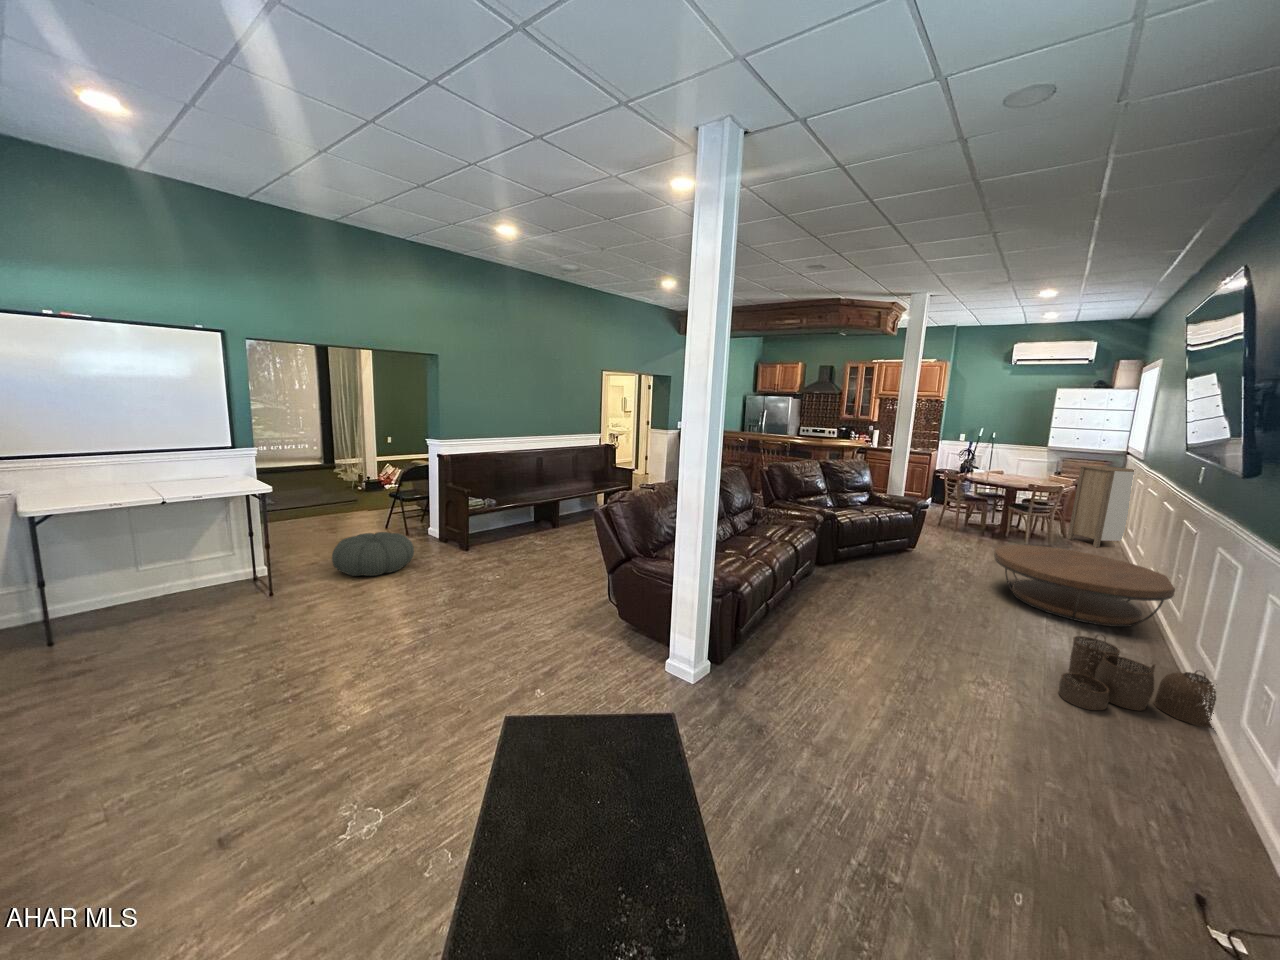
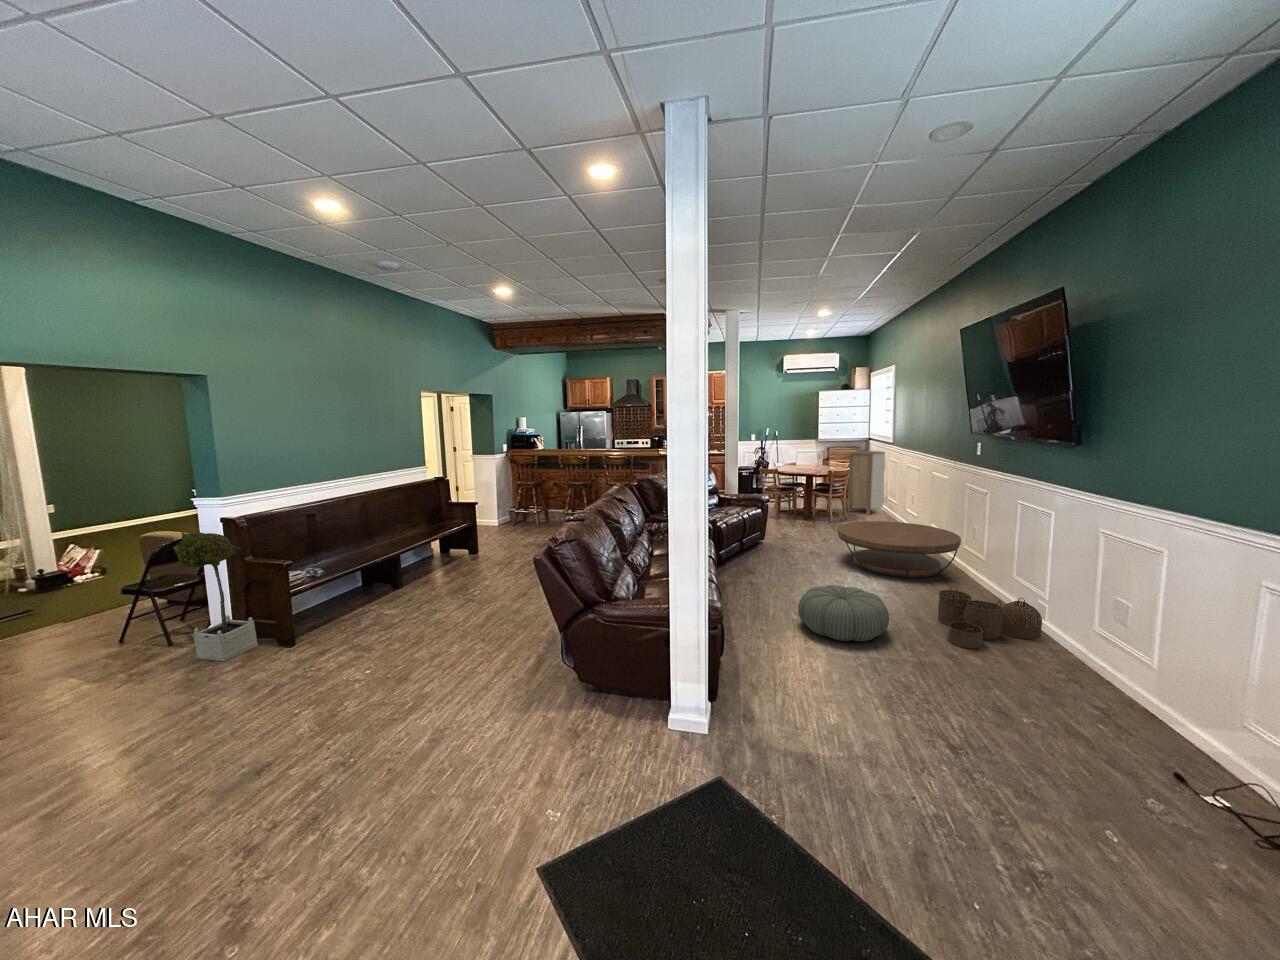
potted tree: none [409,458,450,549] -> present [173,532,258,661]
pouf: present [332,532,414,576] -> present [798,585,889,641]

